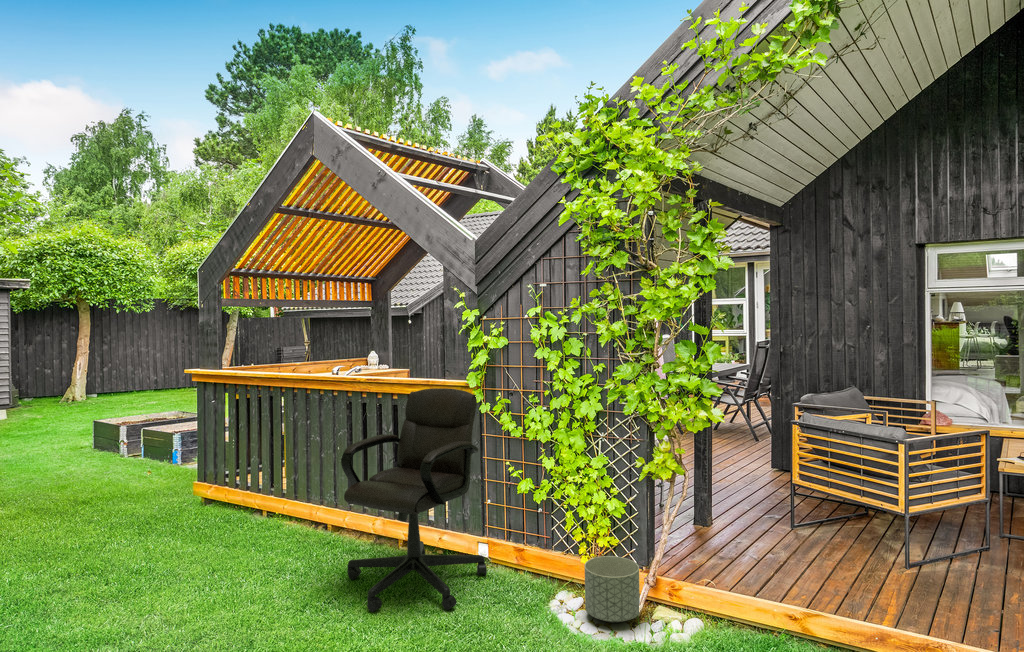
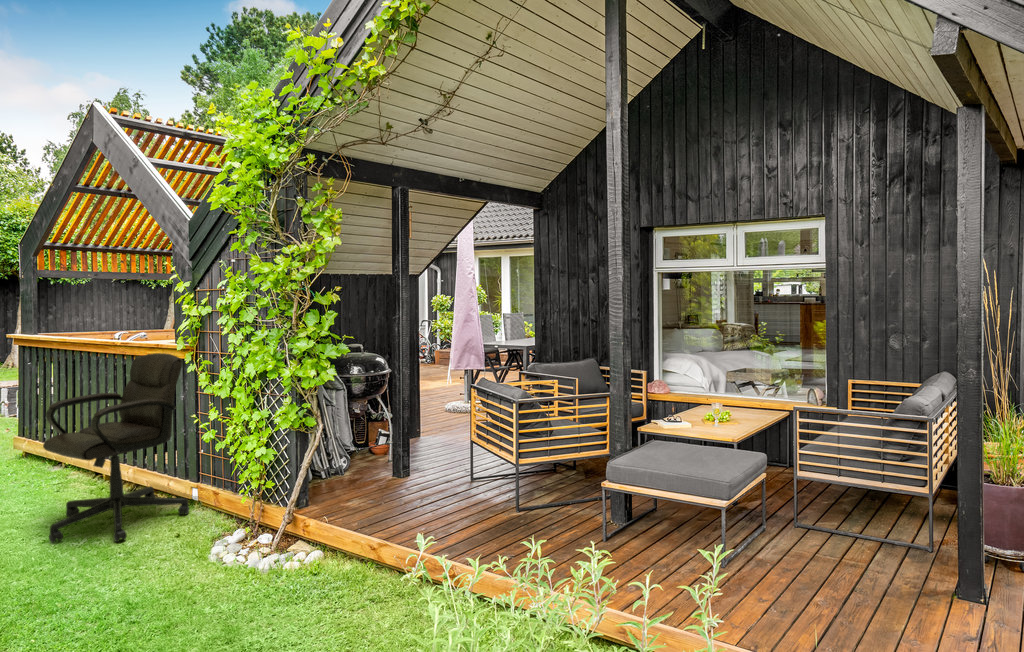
planter: present [585,556,640,623] -> none [220,498,272,553]

